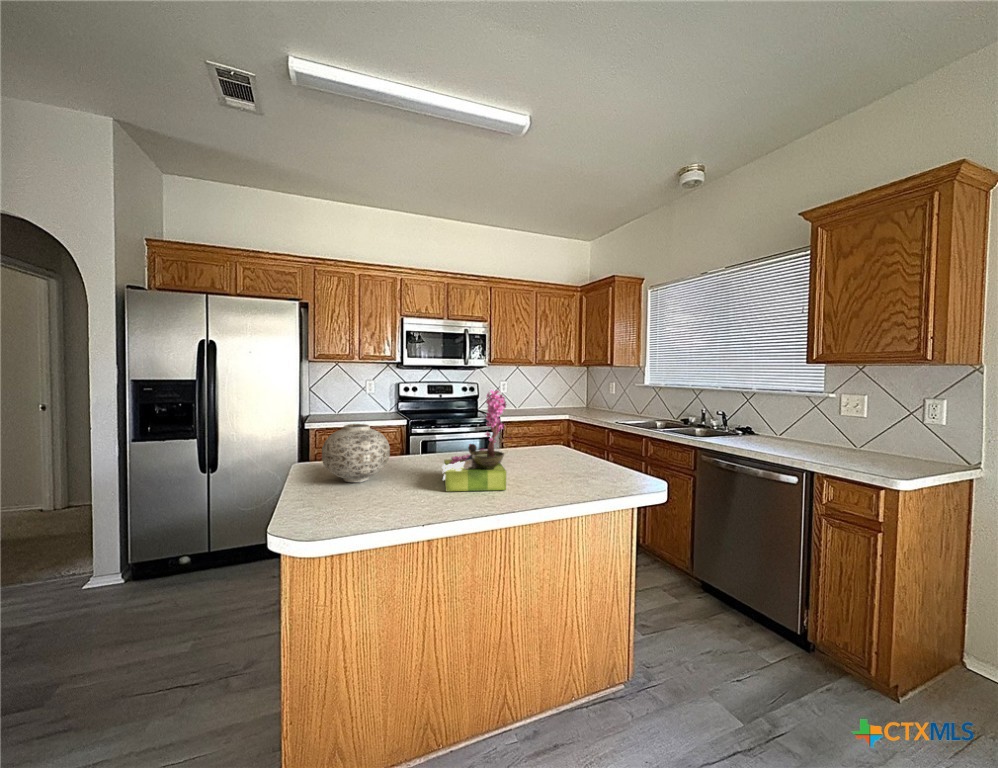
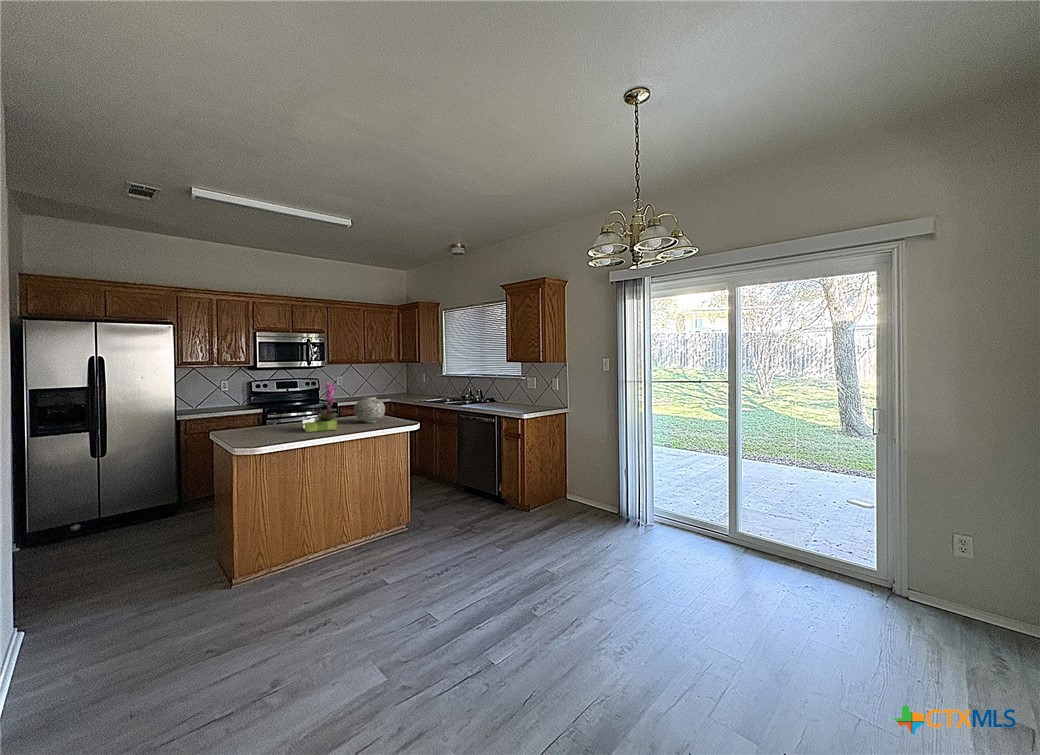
vase: present [322,424,390,482] -> present [354,397,385,423]

